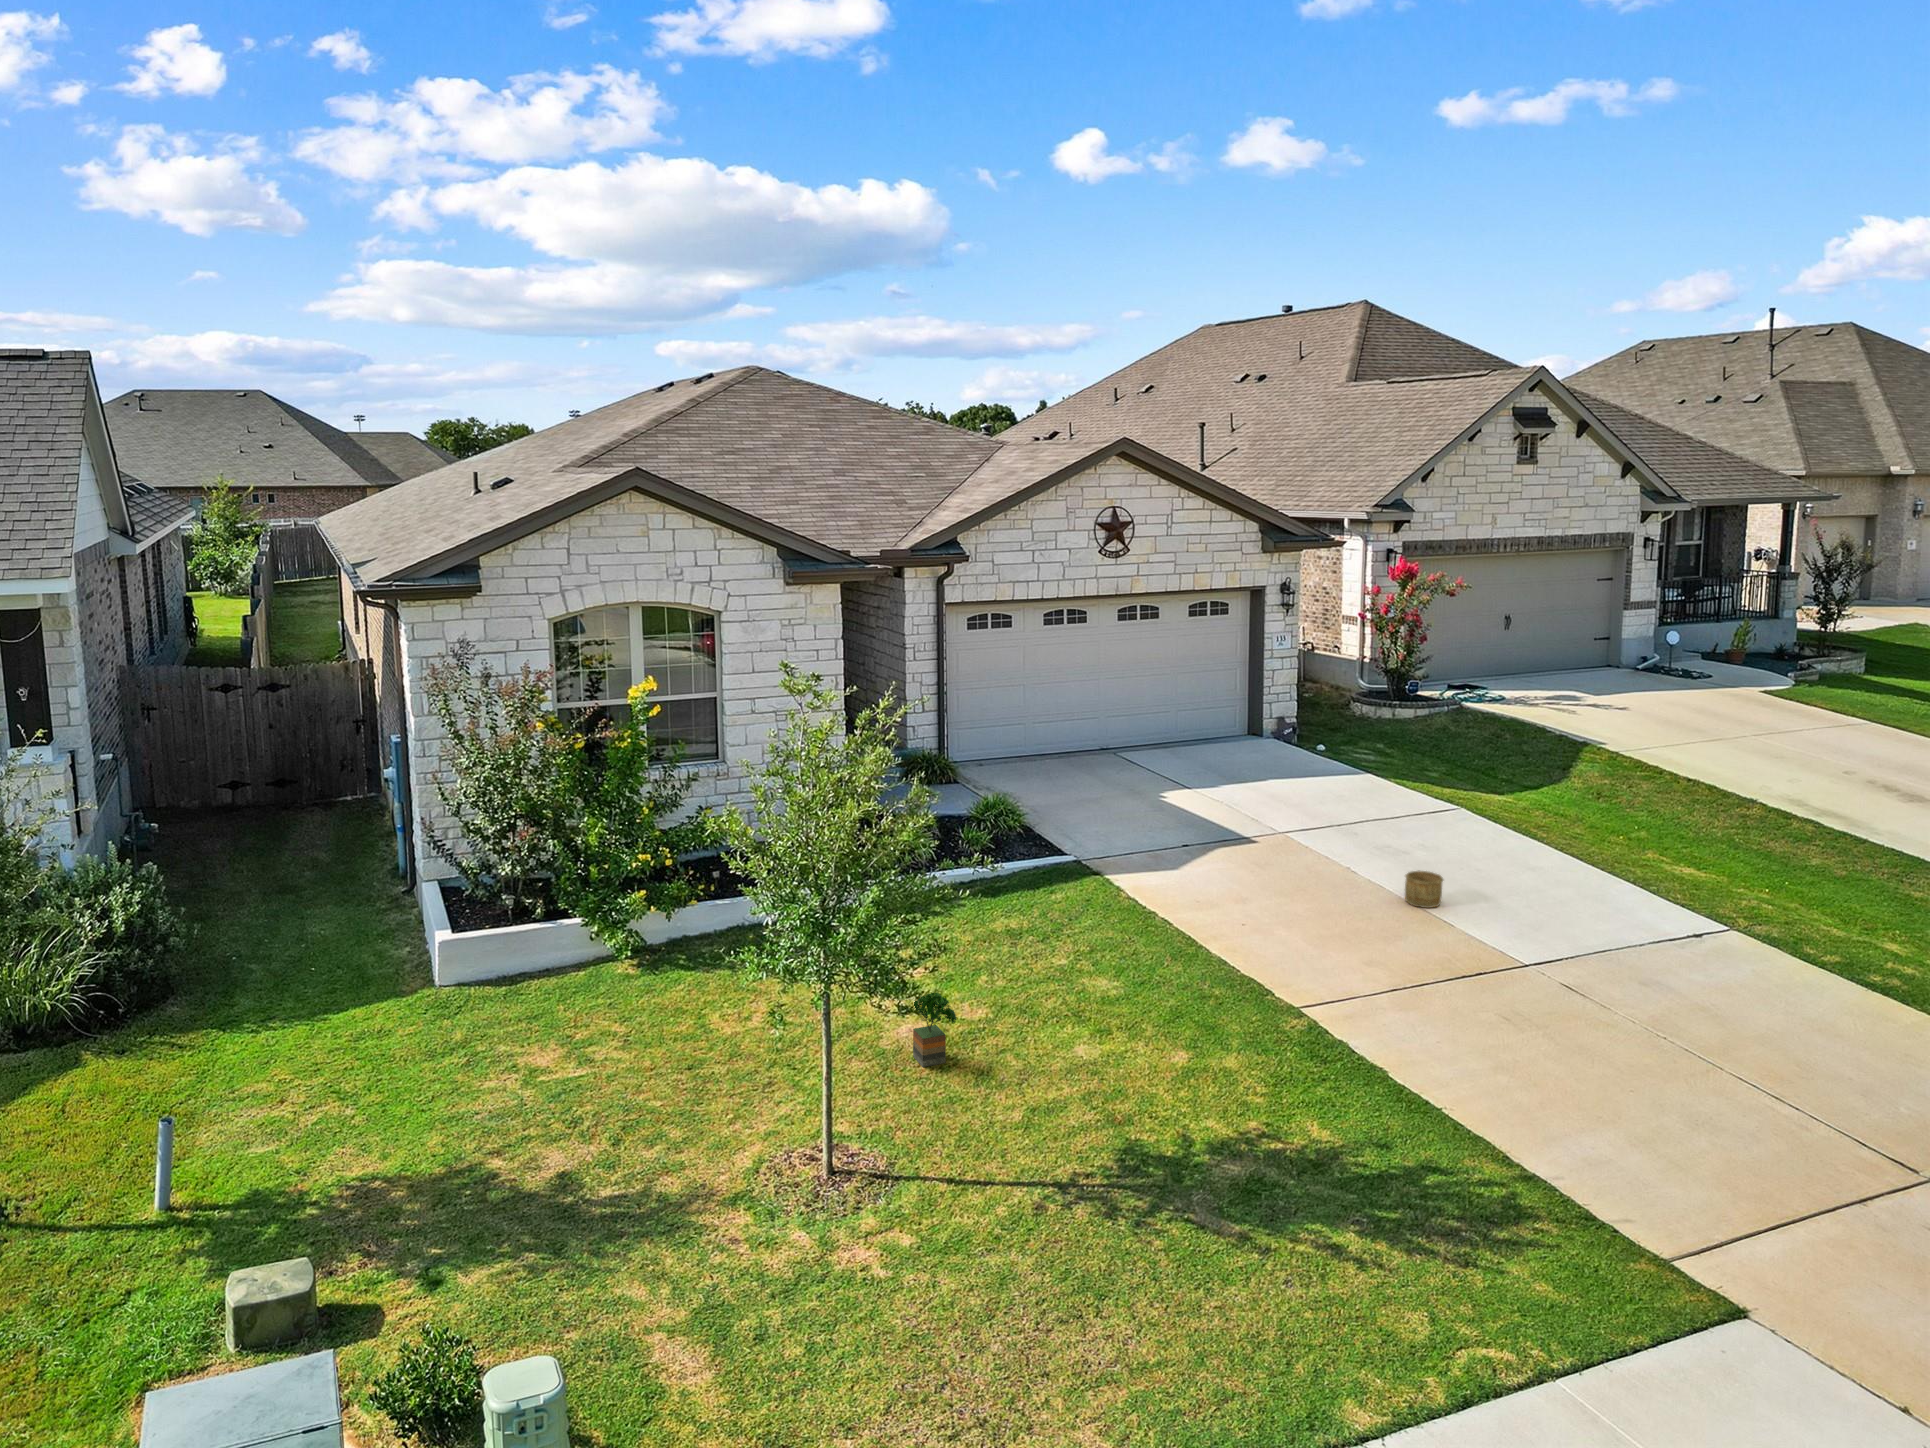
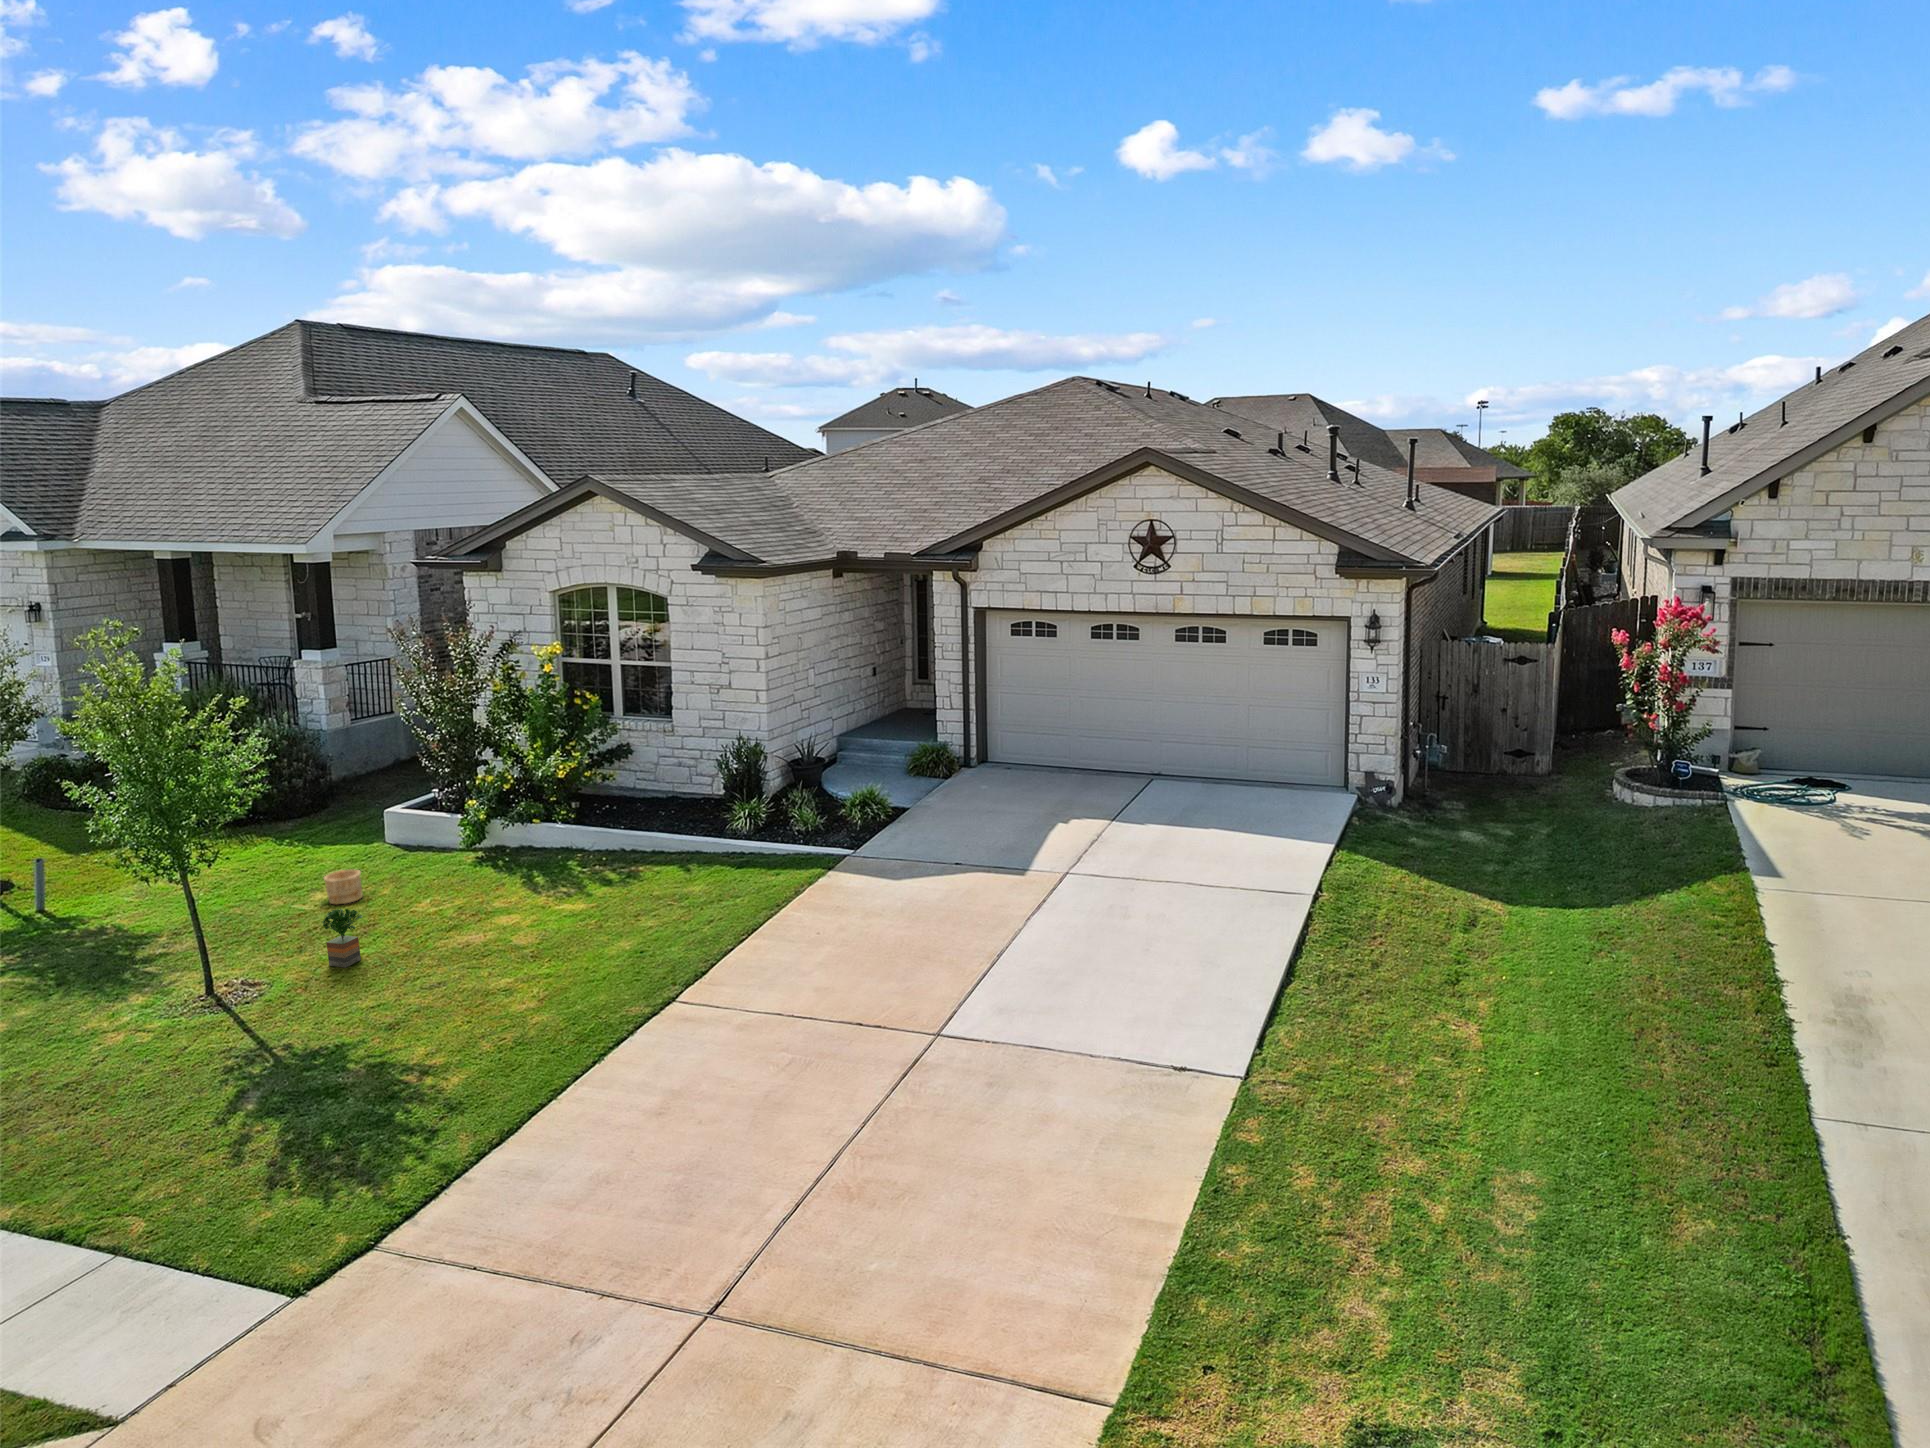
wooden bucket: present [1405,871,1443,908] -> present [323,869,363,904]

